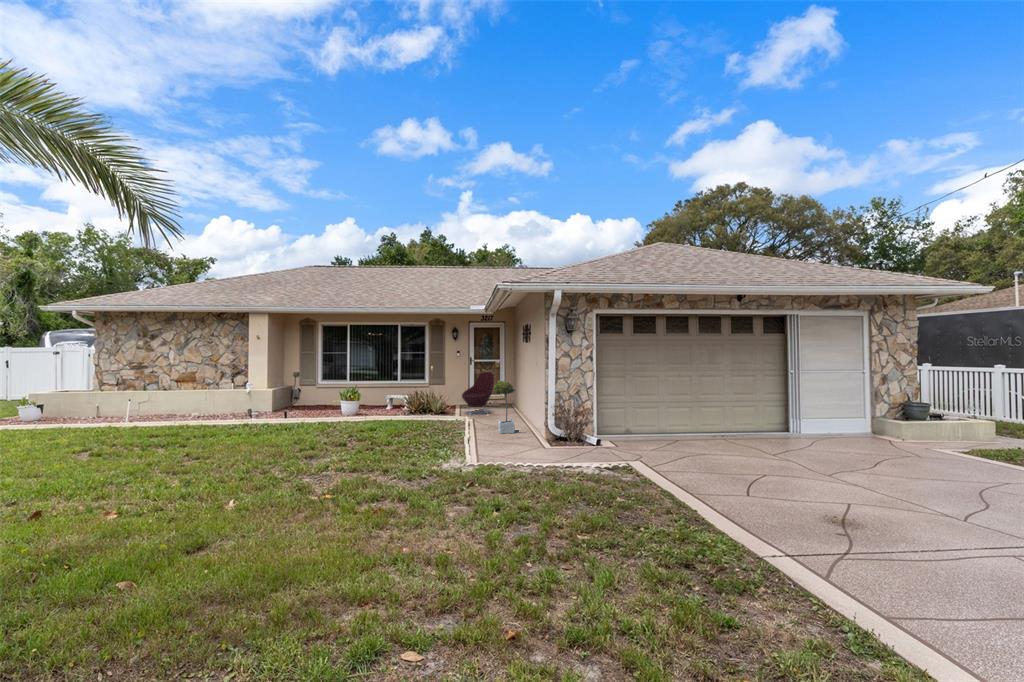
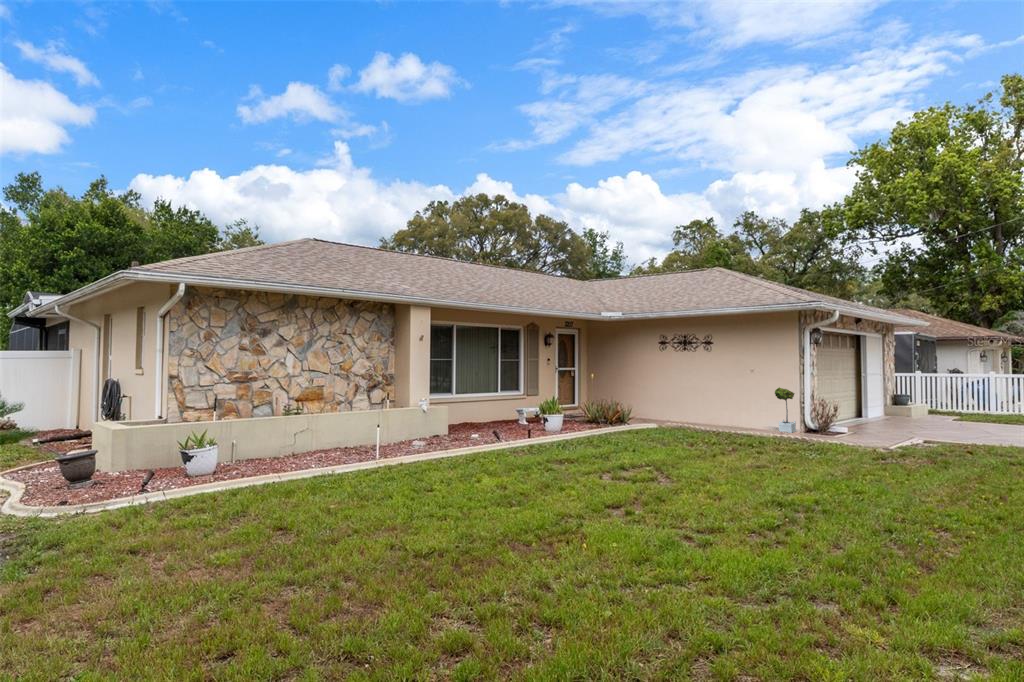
chair: present [462,372,494,415] -> none [660,380,691,423]

